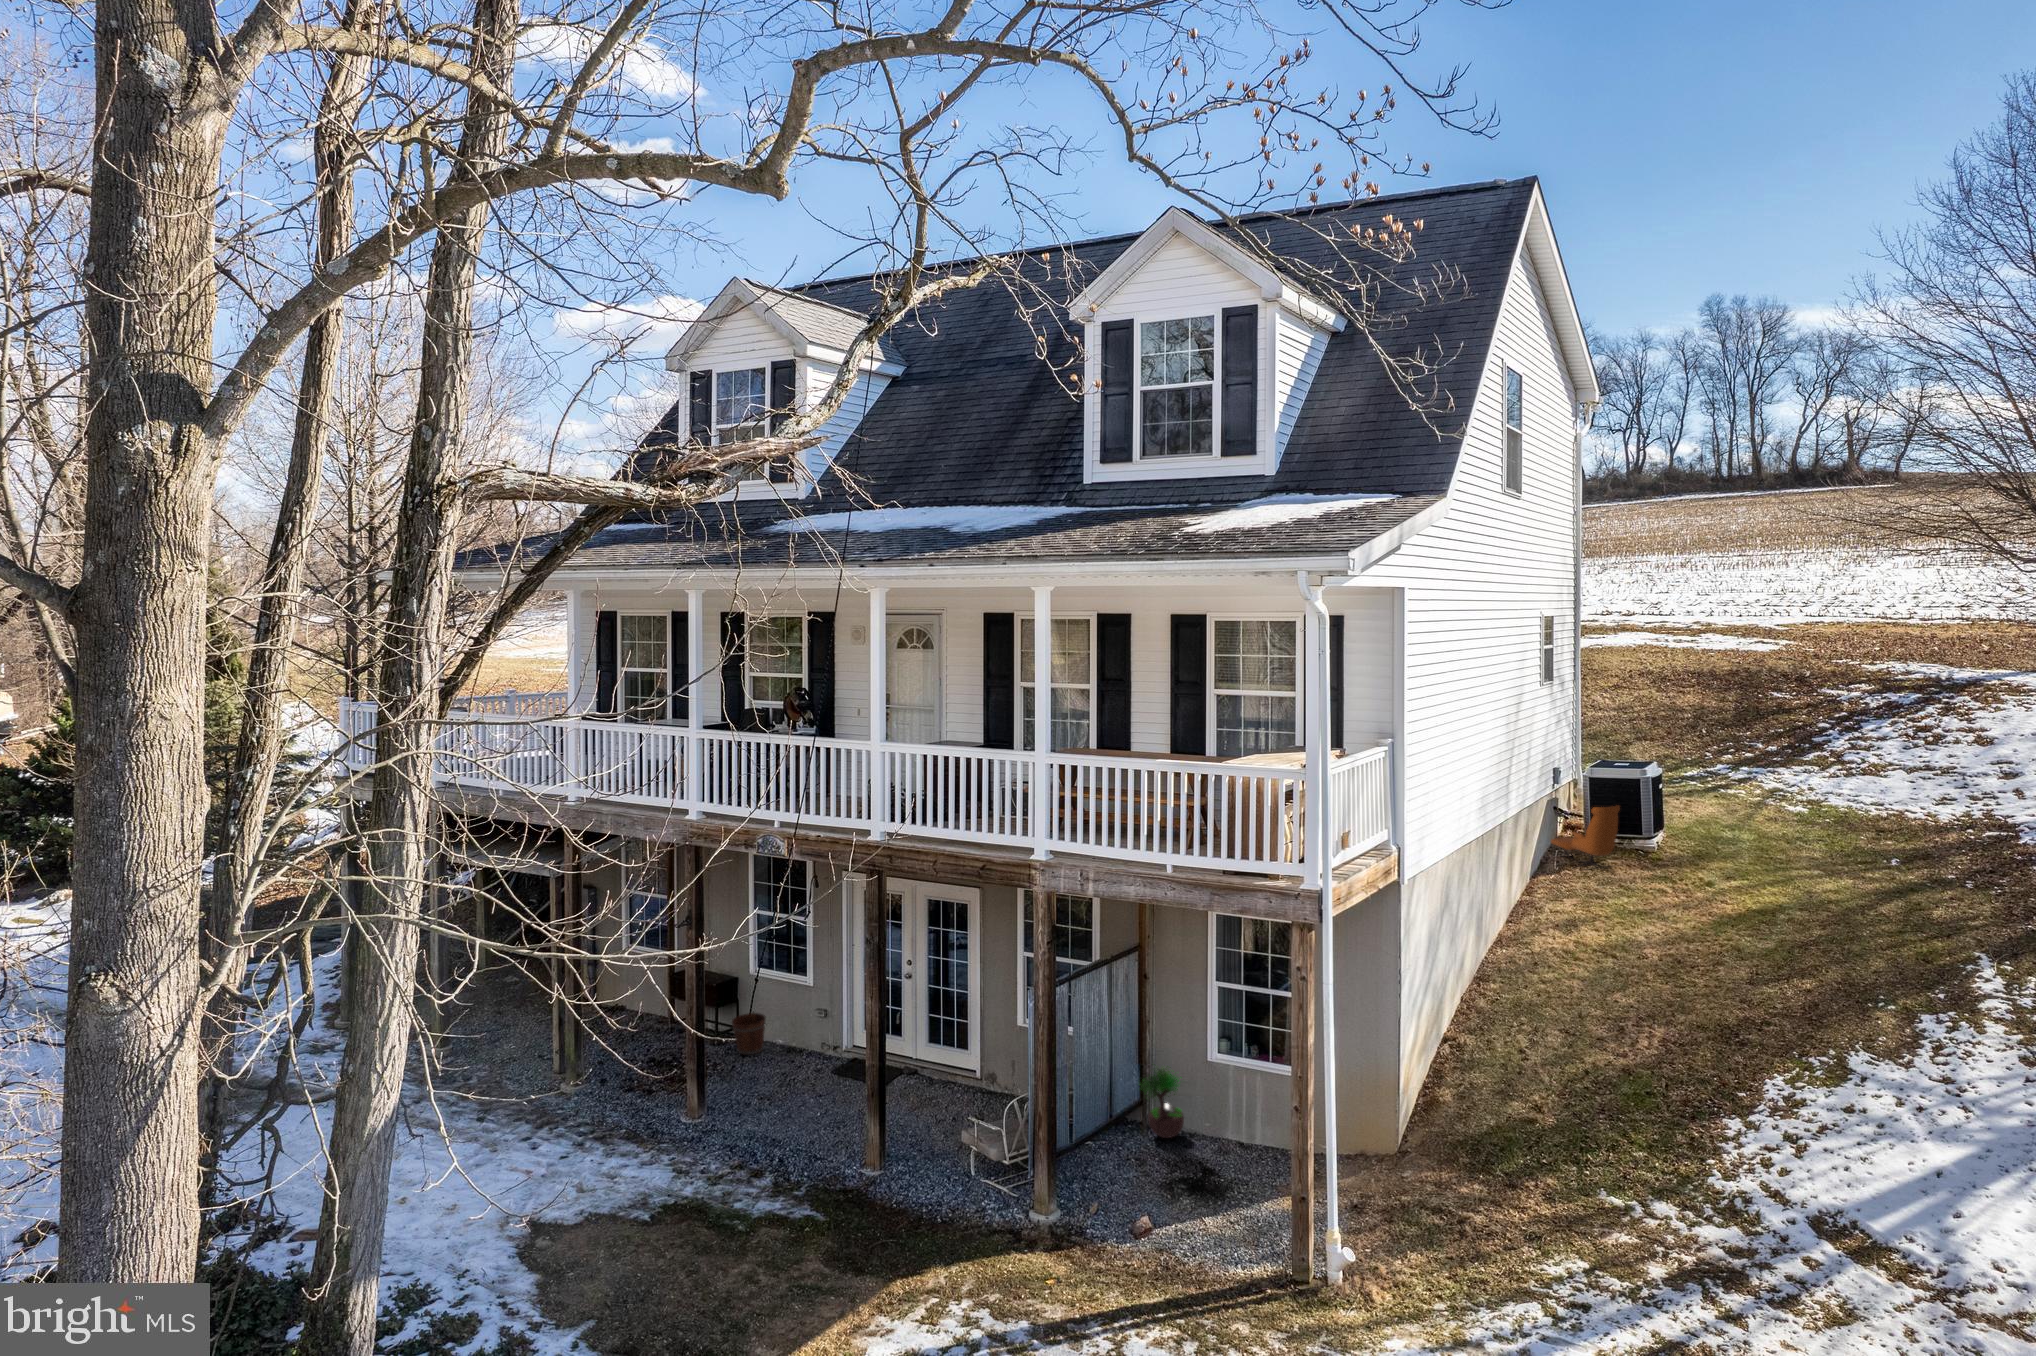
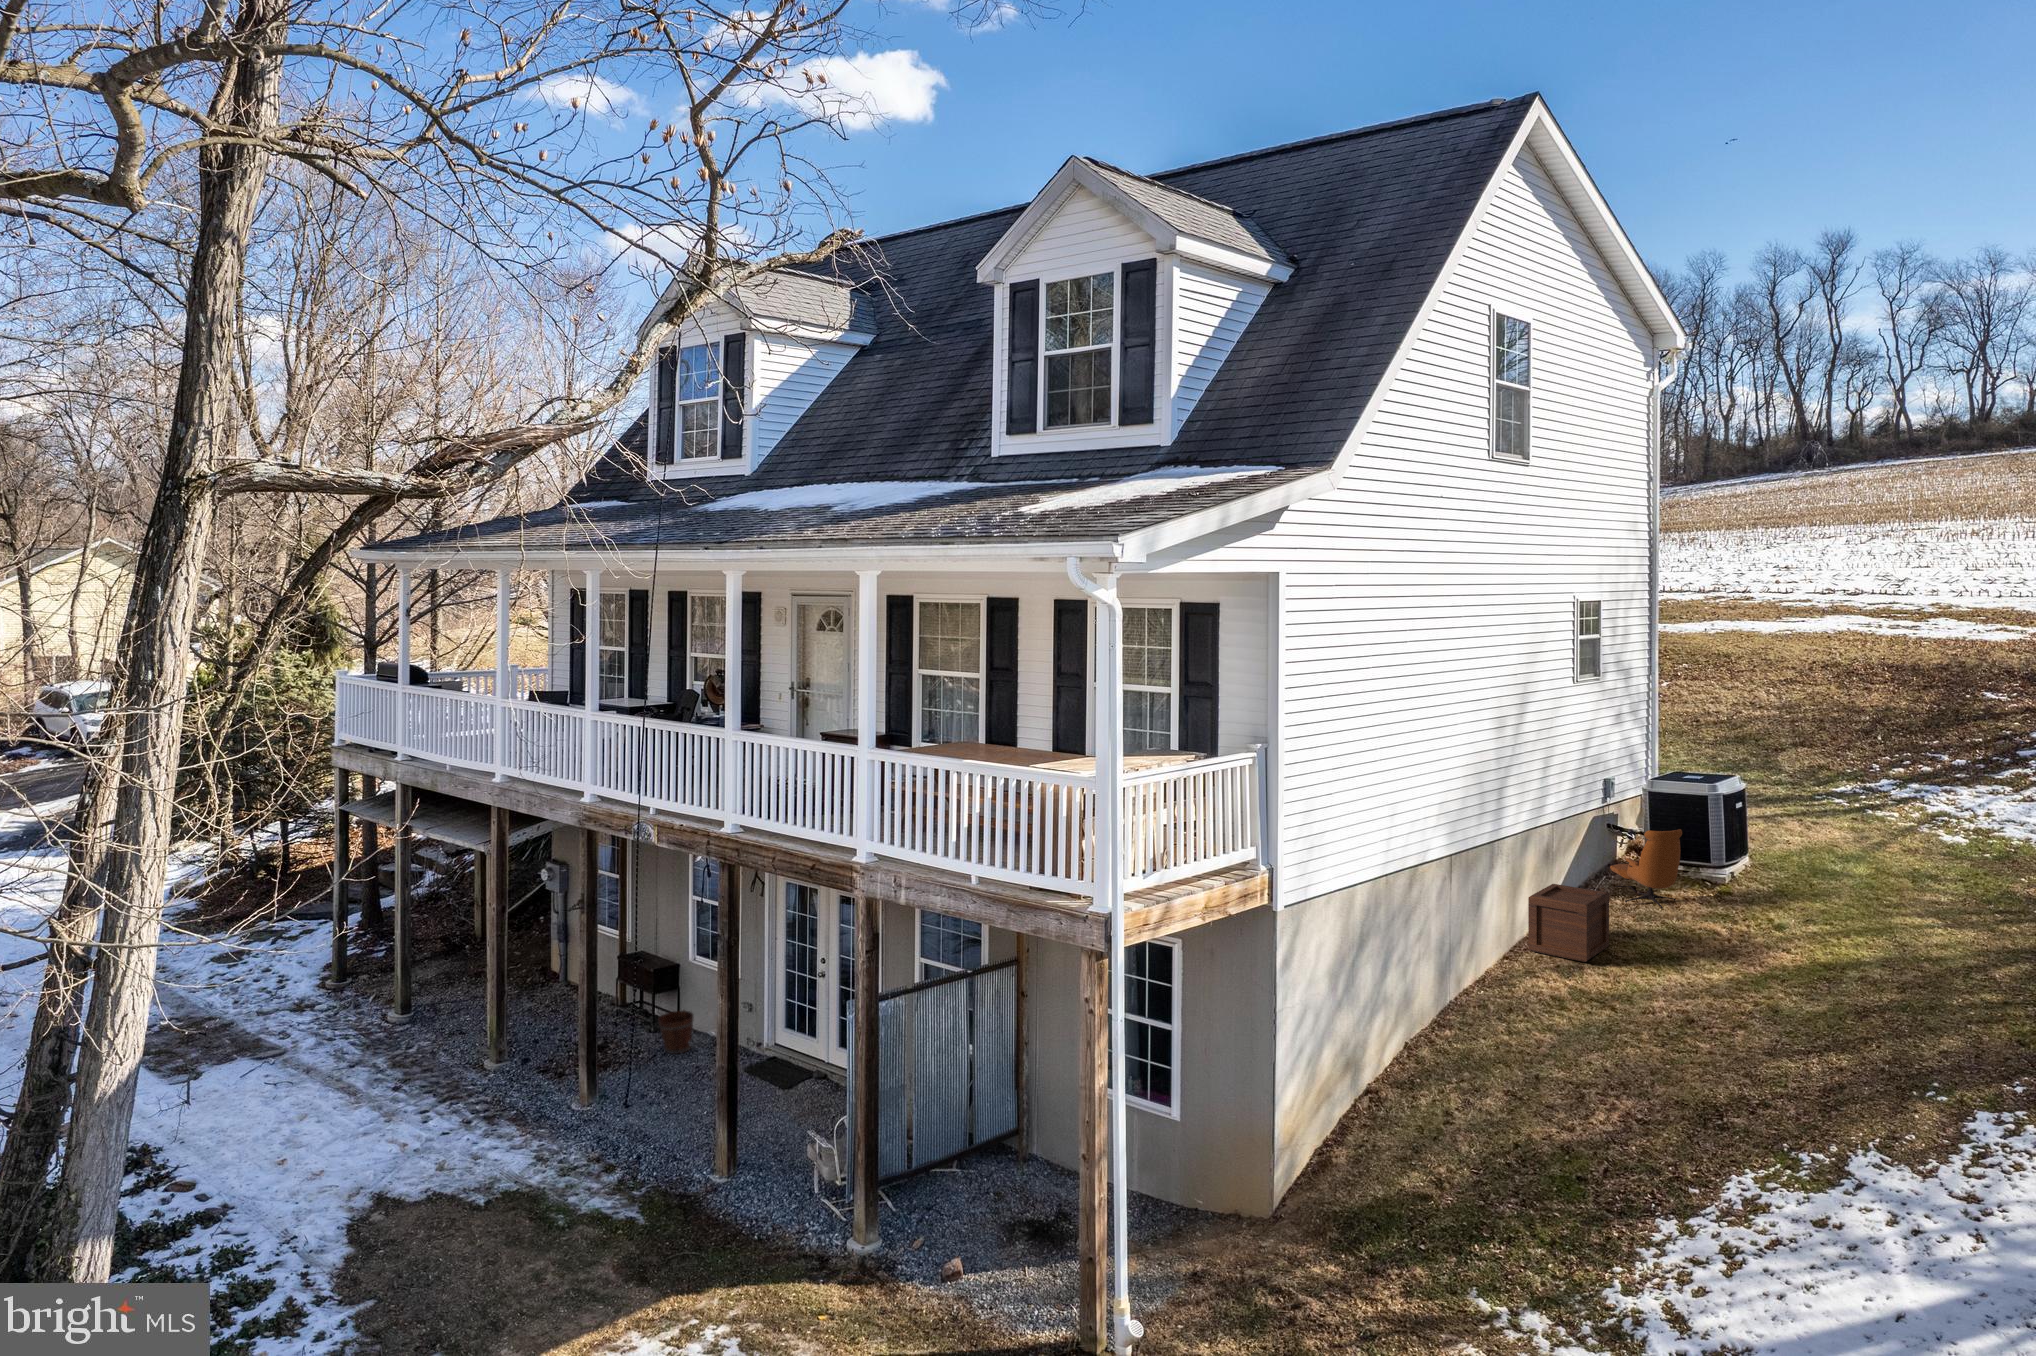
wooden crate: none [1515,855,1578,919] -> present [1528,884,1609,962]
potted tree: present [1139,1066,1184,1138] -> none [998,1095,1056,1181]

